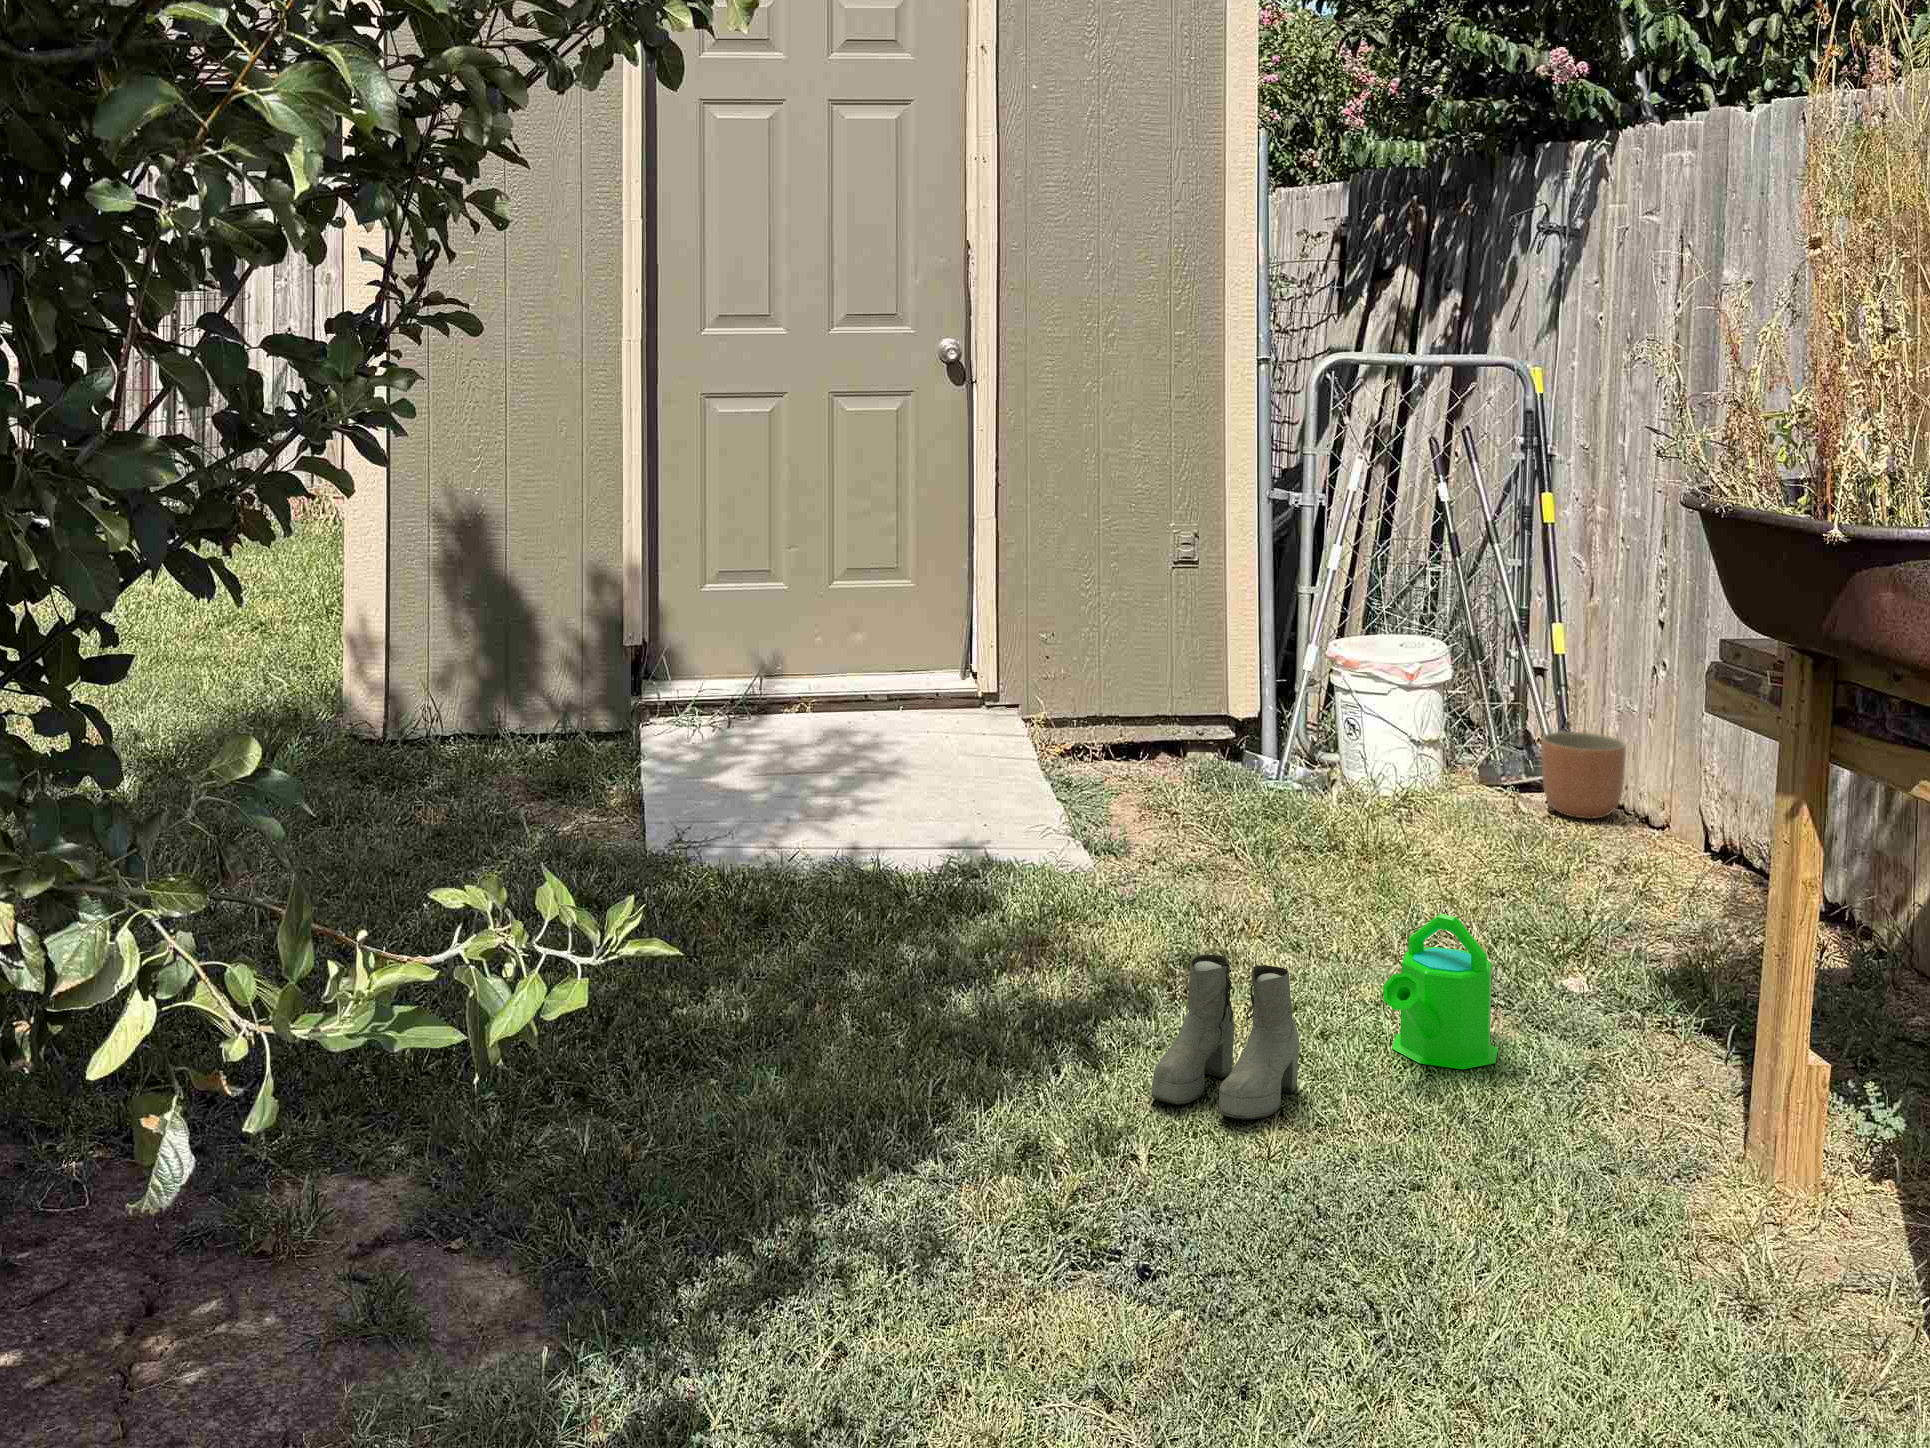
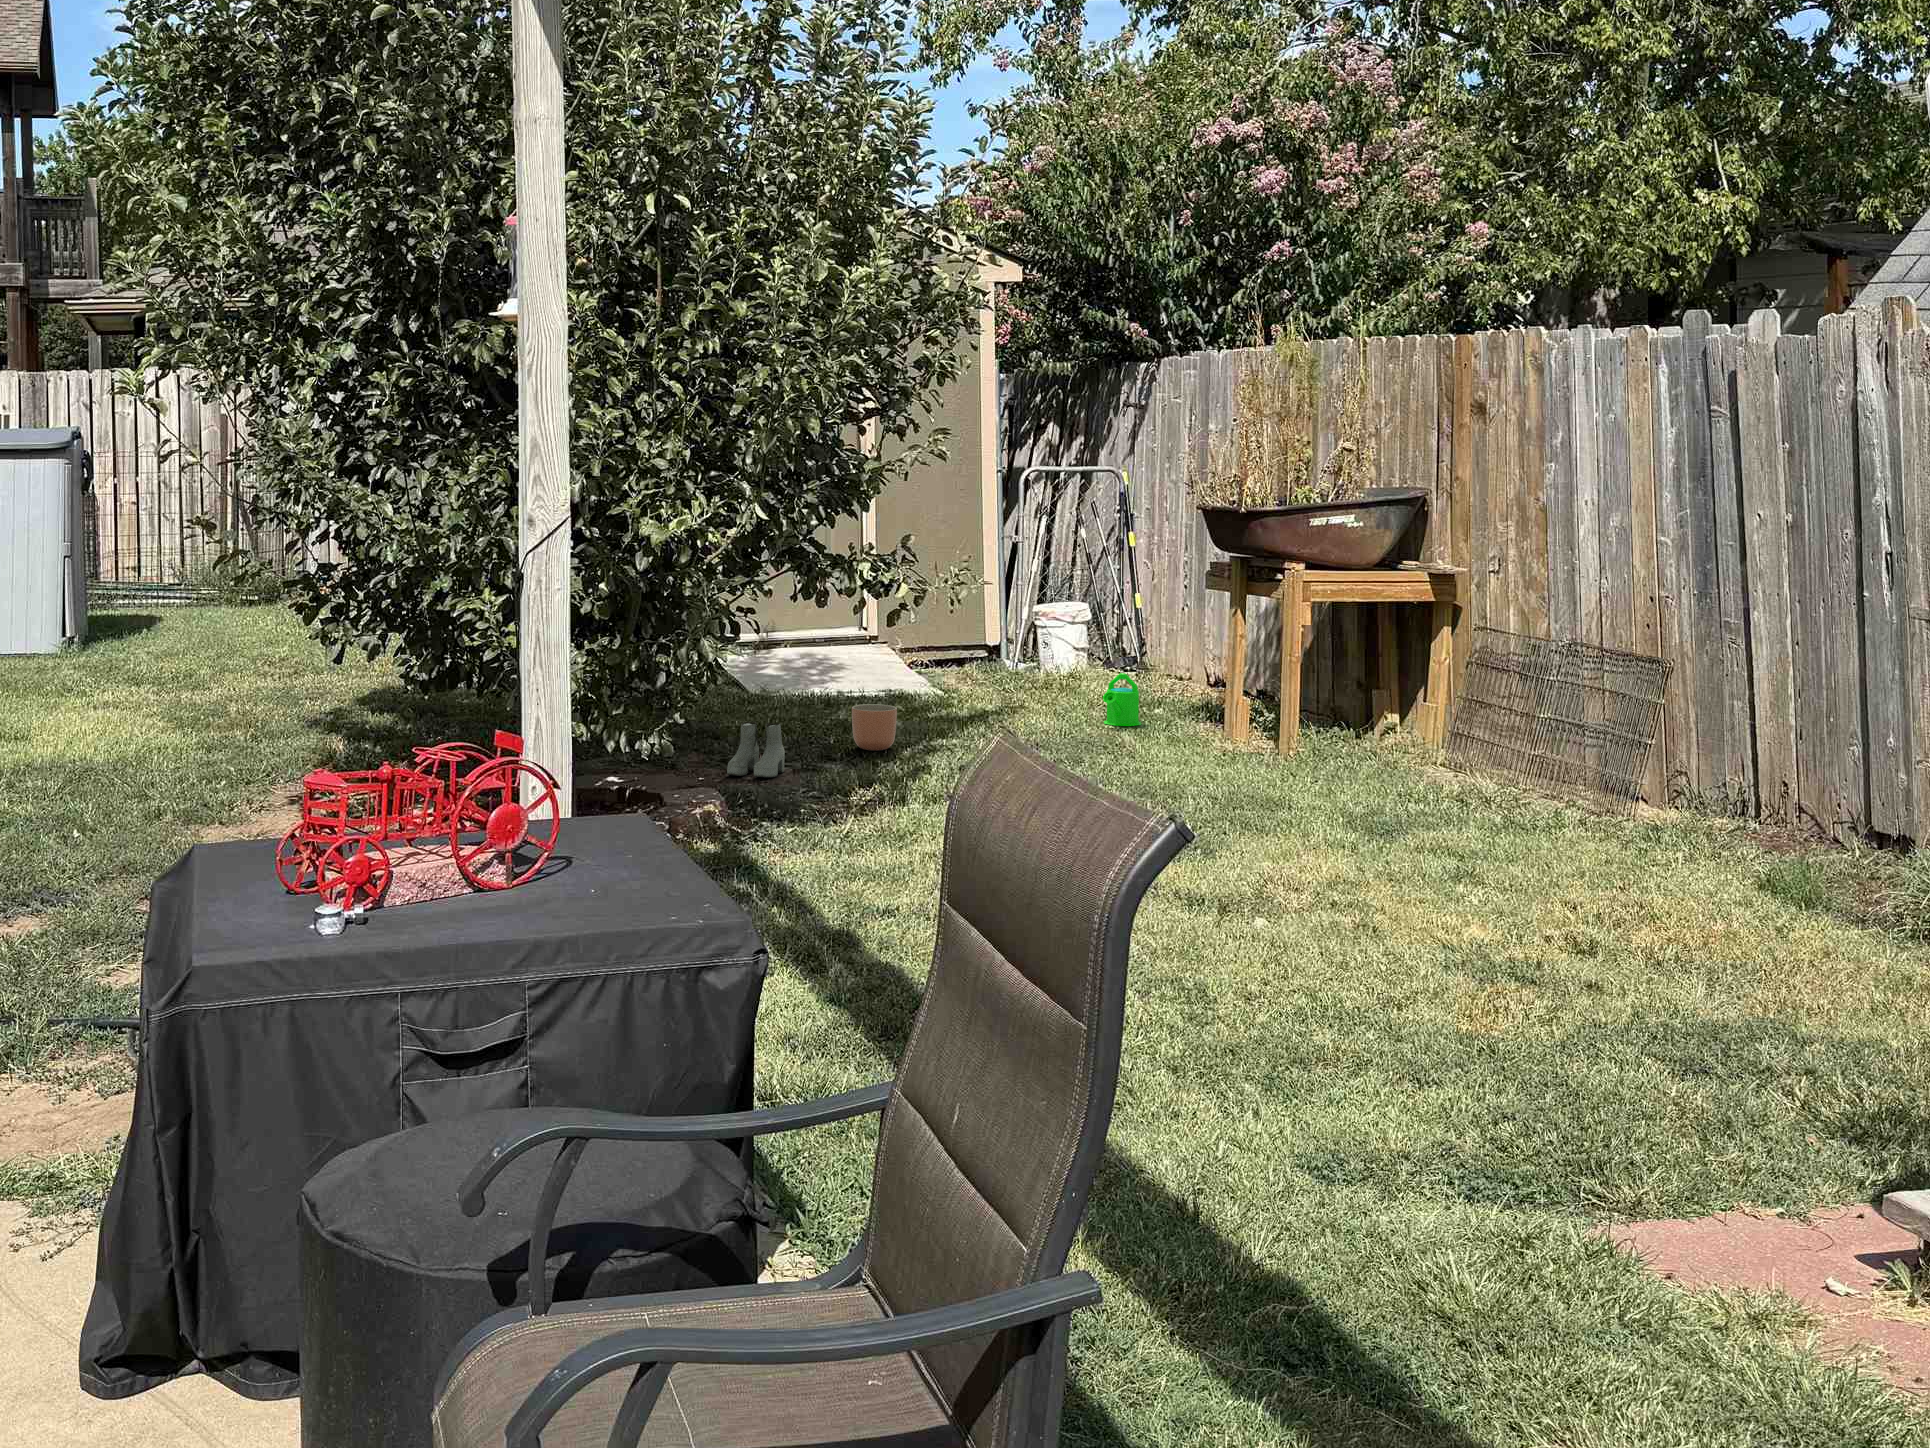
planter: present [1541,732,1626,819] -> present [852,704,897,751]
boots: present [1151,955,1299,1120] -> present [727,722,785,777]

